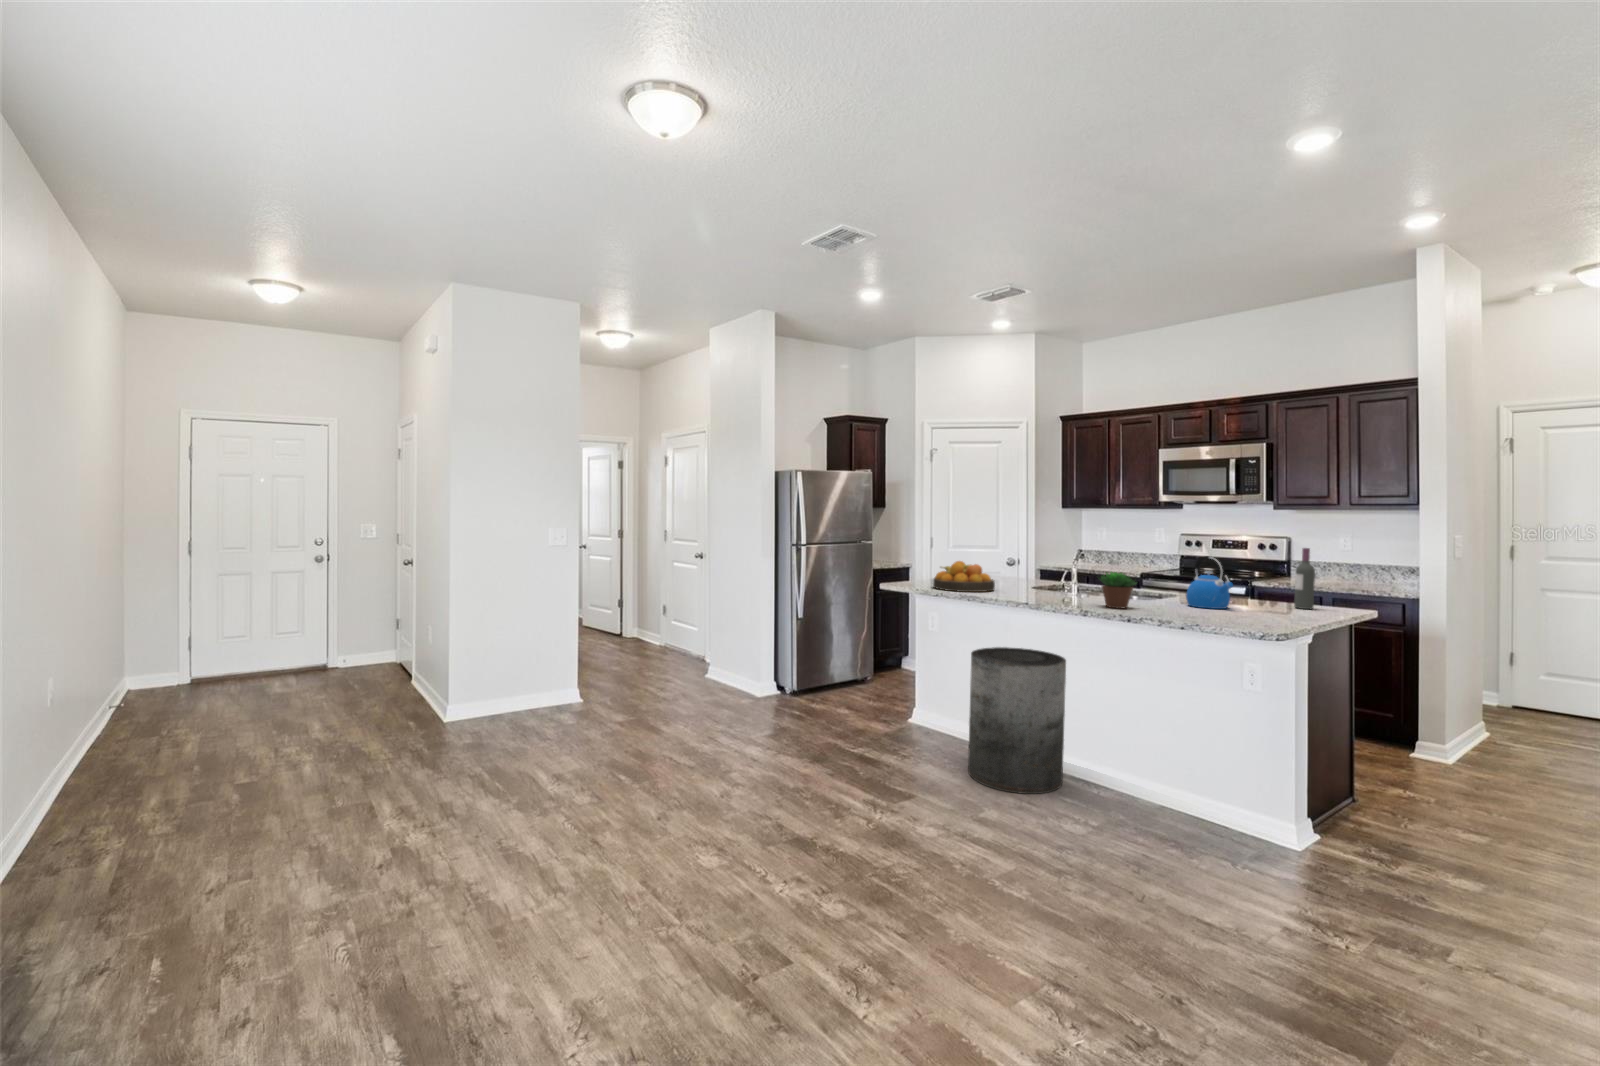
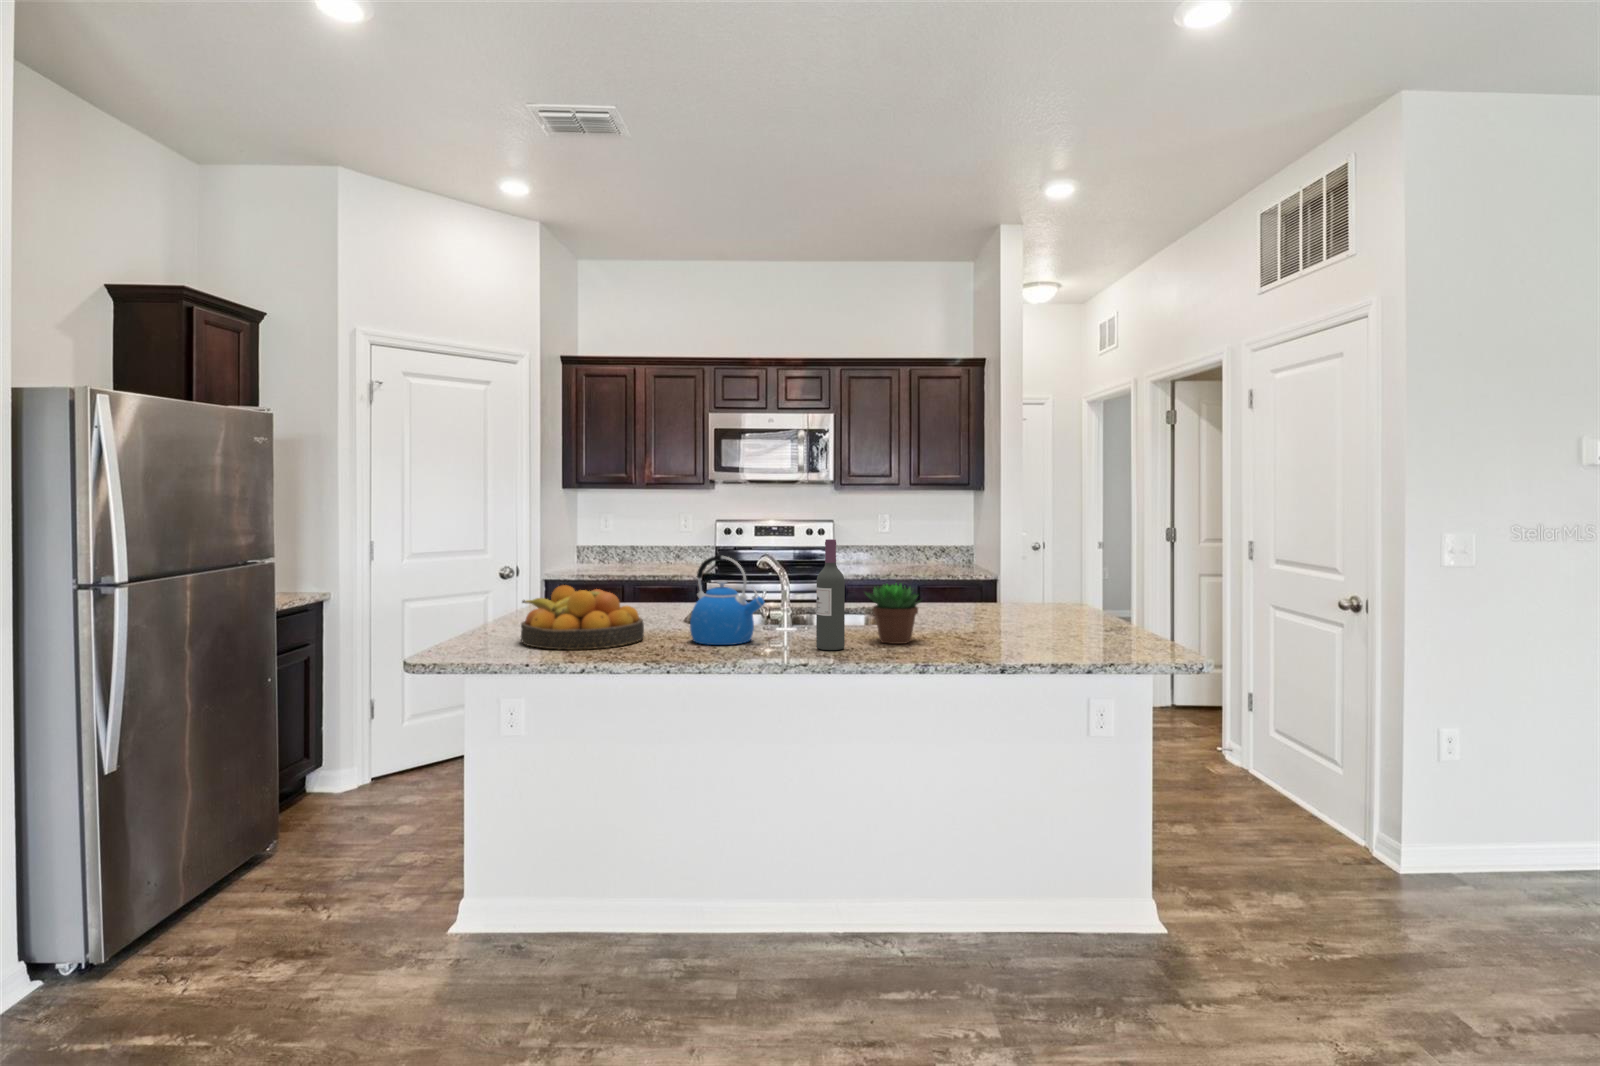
wine bottle: present [1294,548,1315,609] -> present [816,539,845,650]
kettle: present [1186,556,1233,609] -> present [690,555,764,645]
trash can: present [968,647,1066,794] -> none [679,735,851,1036]

